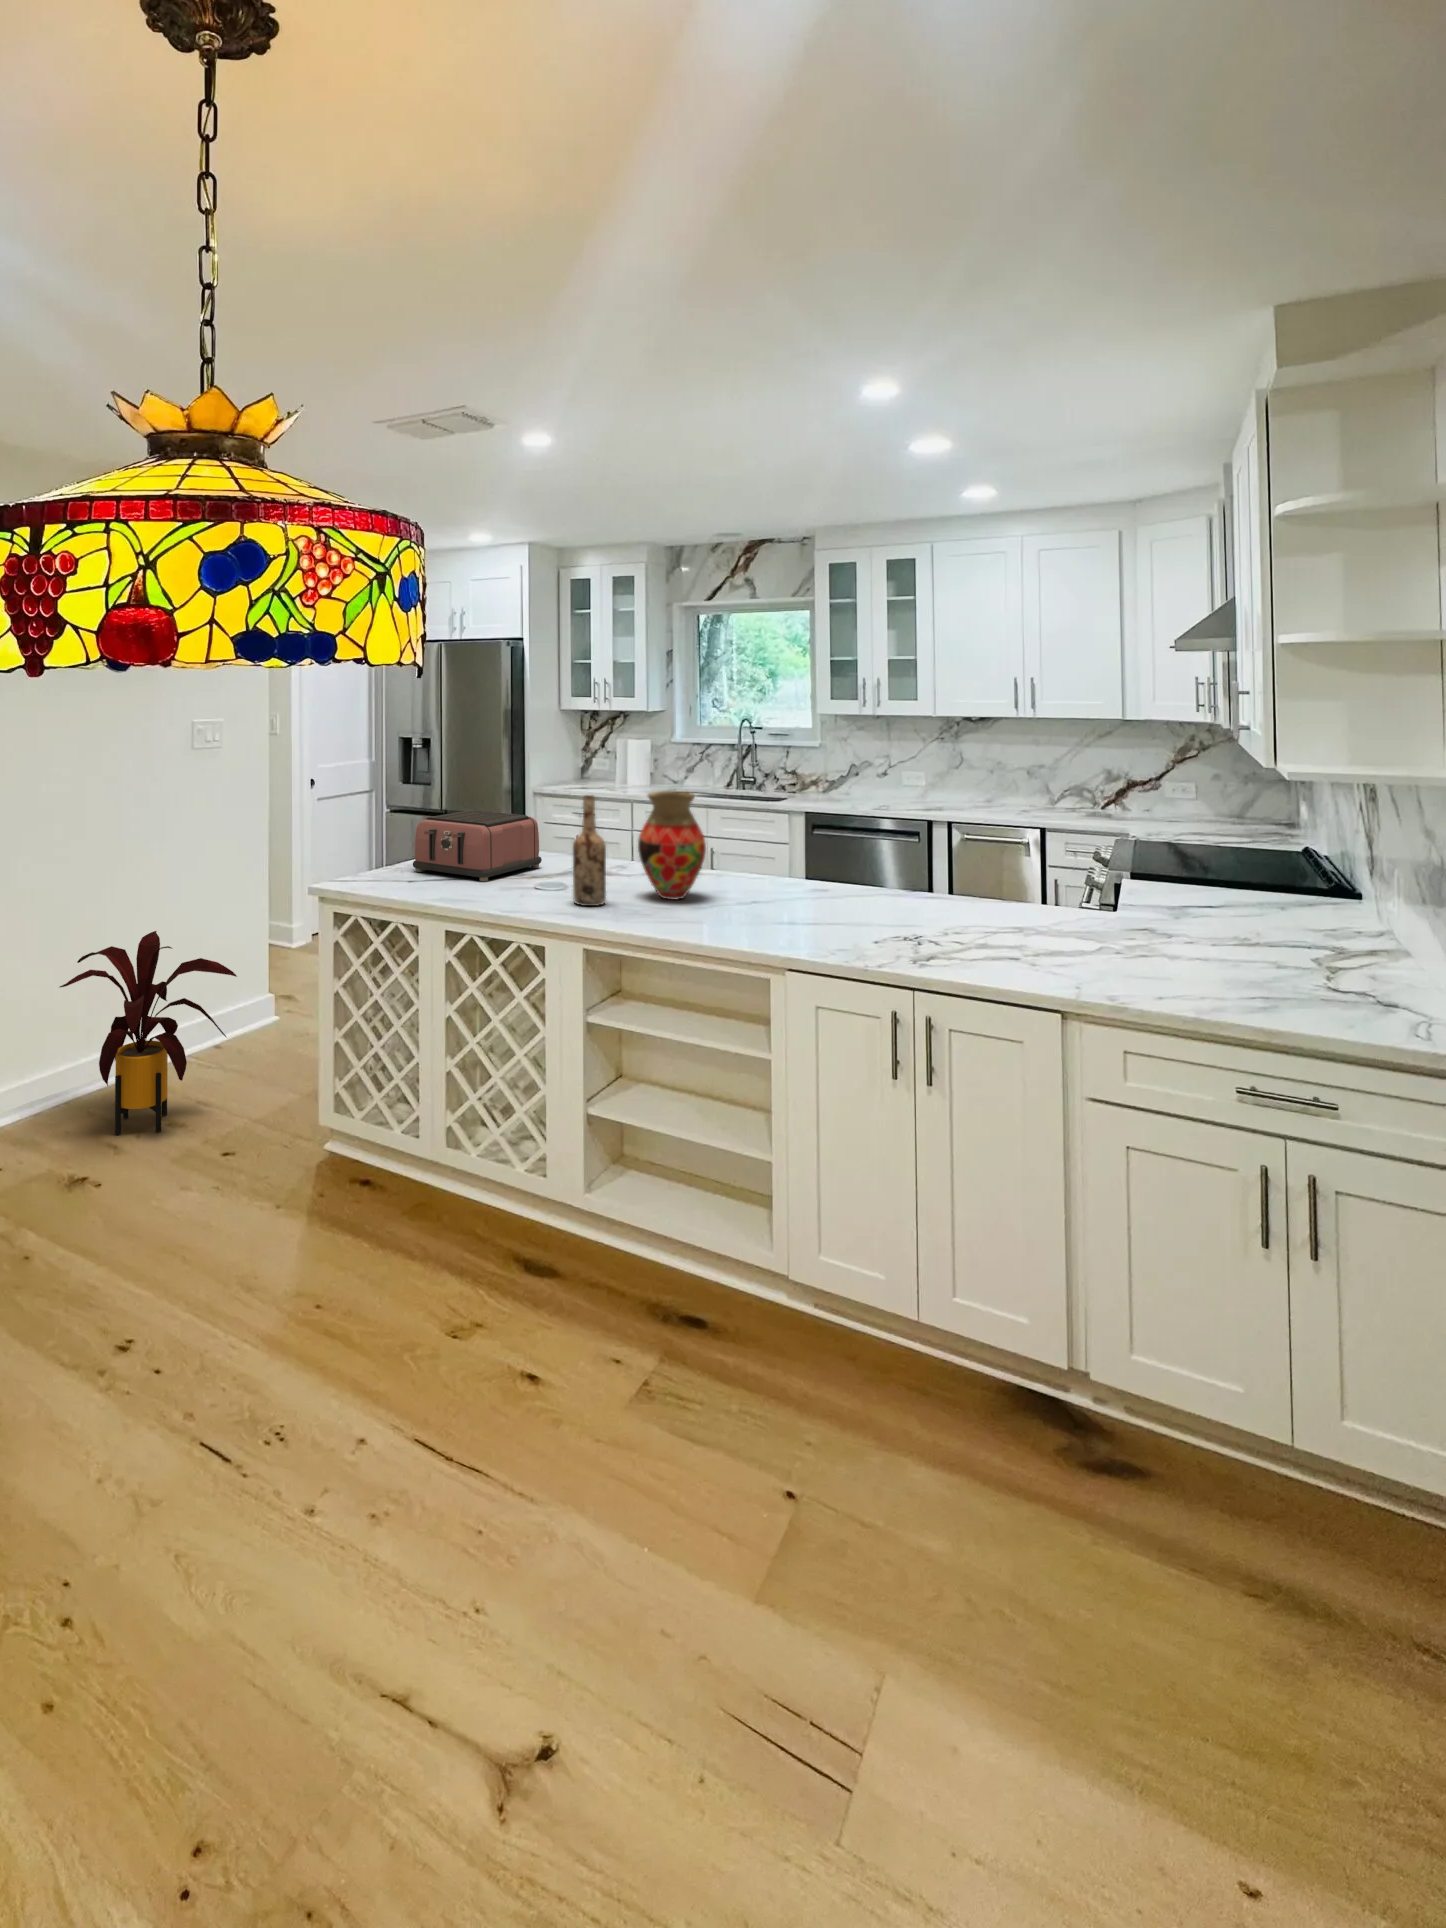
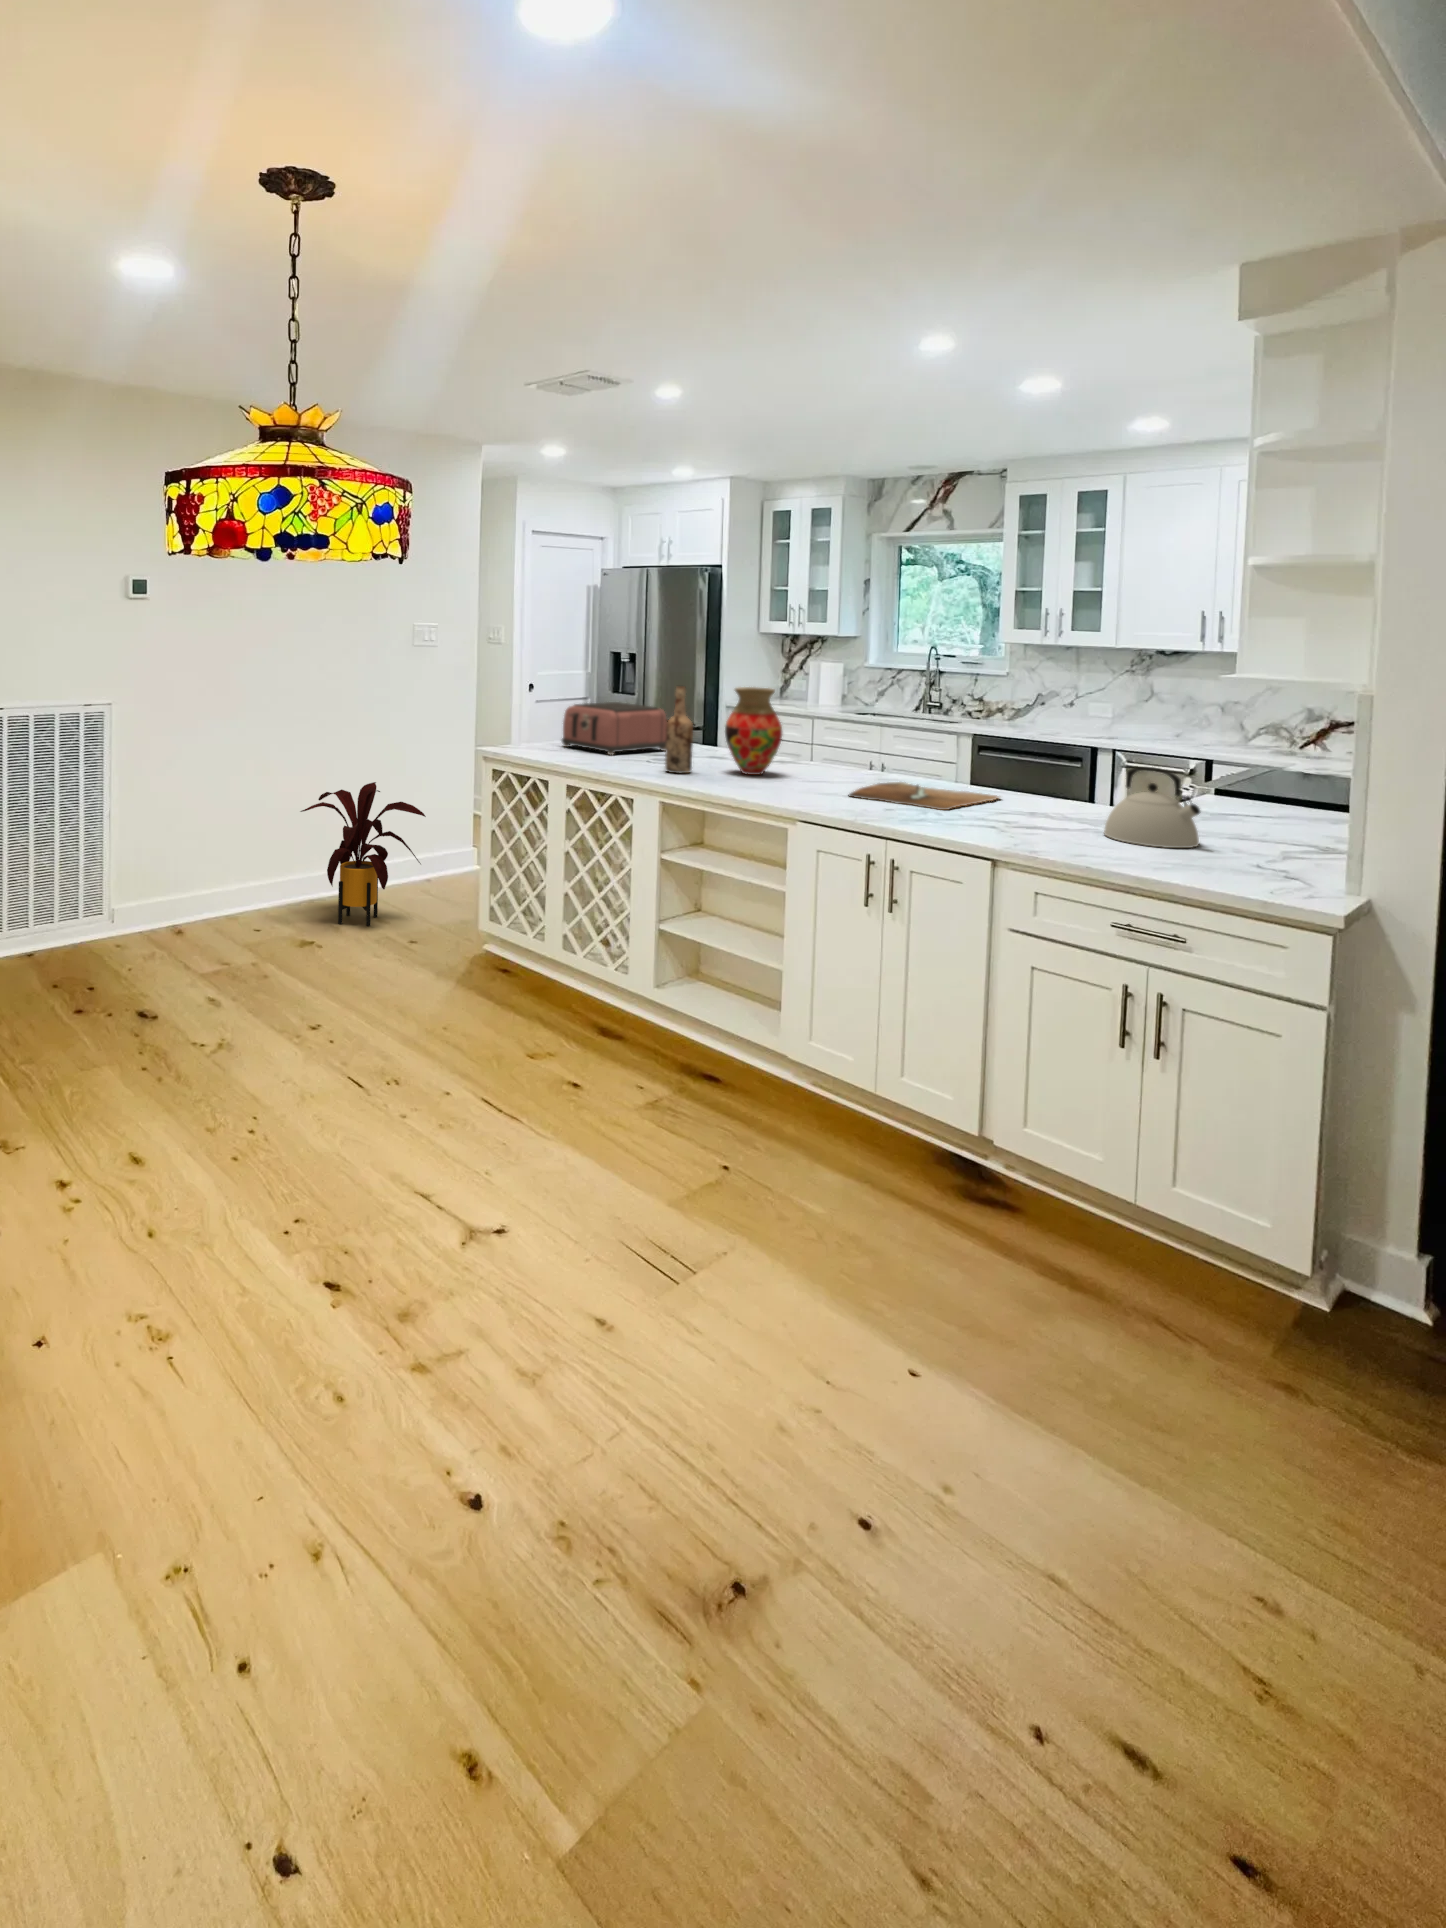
kettle: none [1137,877,1254,975] -> present [1104,767,1200,848]
cutting board: none [811,895,967,938] -> present [849,782,999,810]

